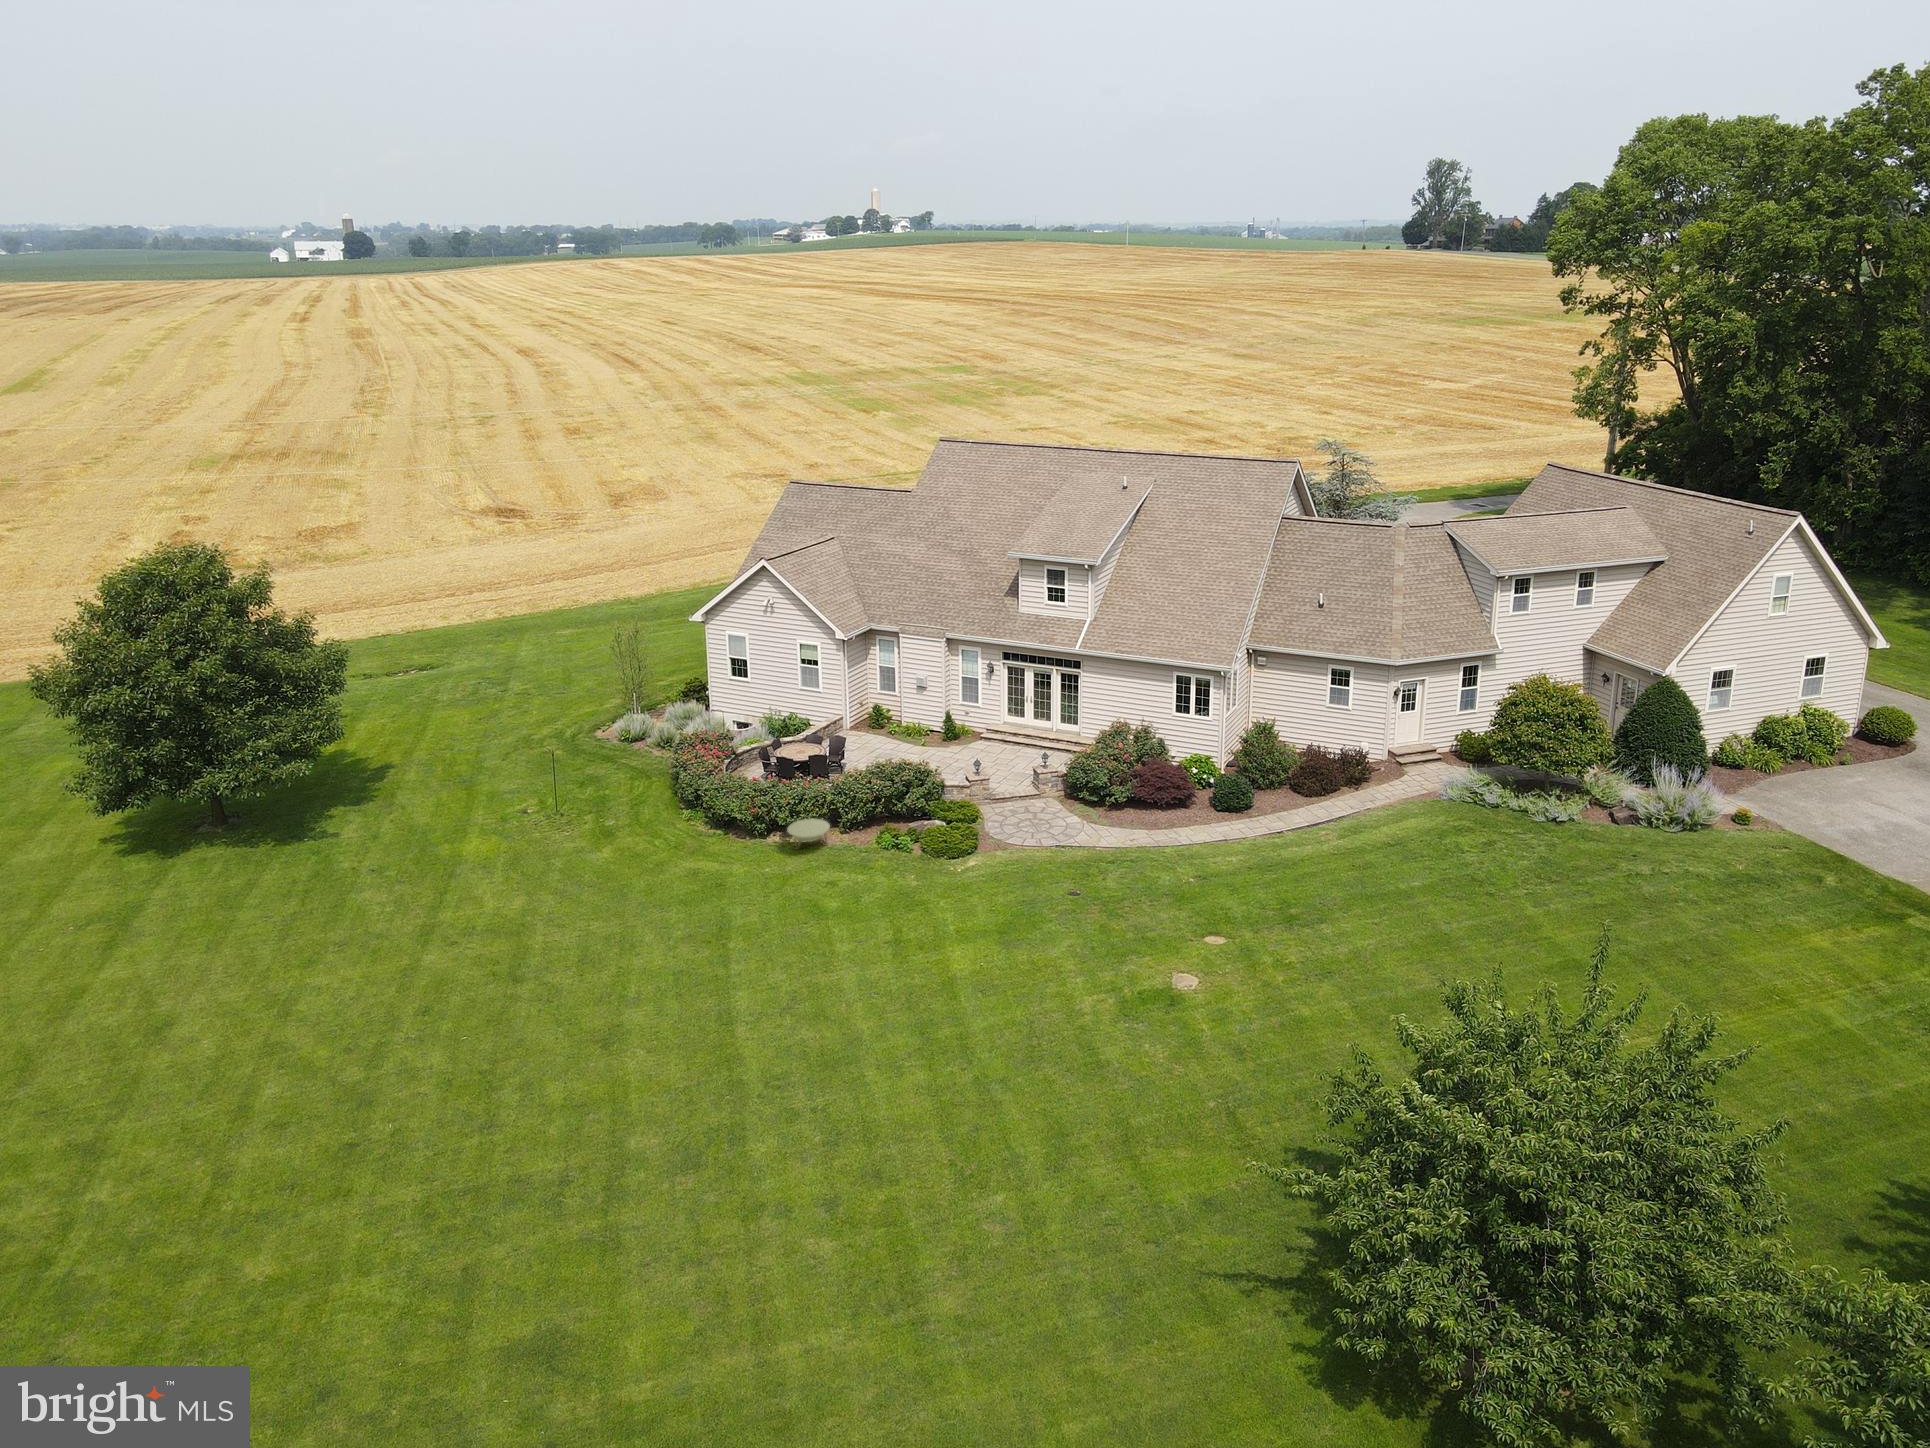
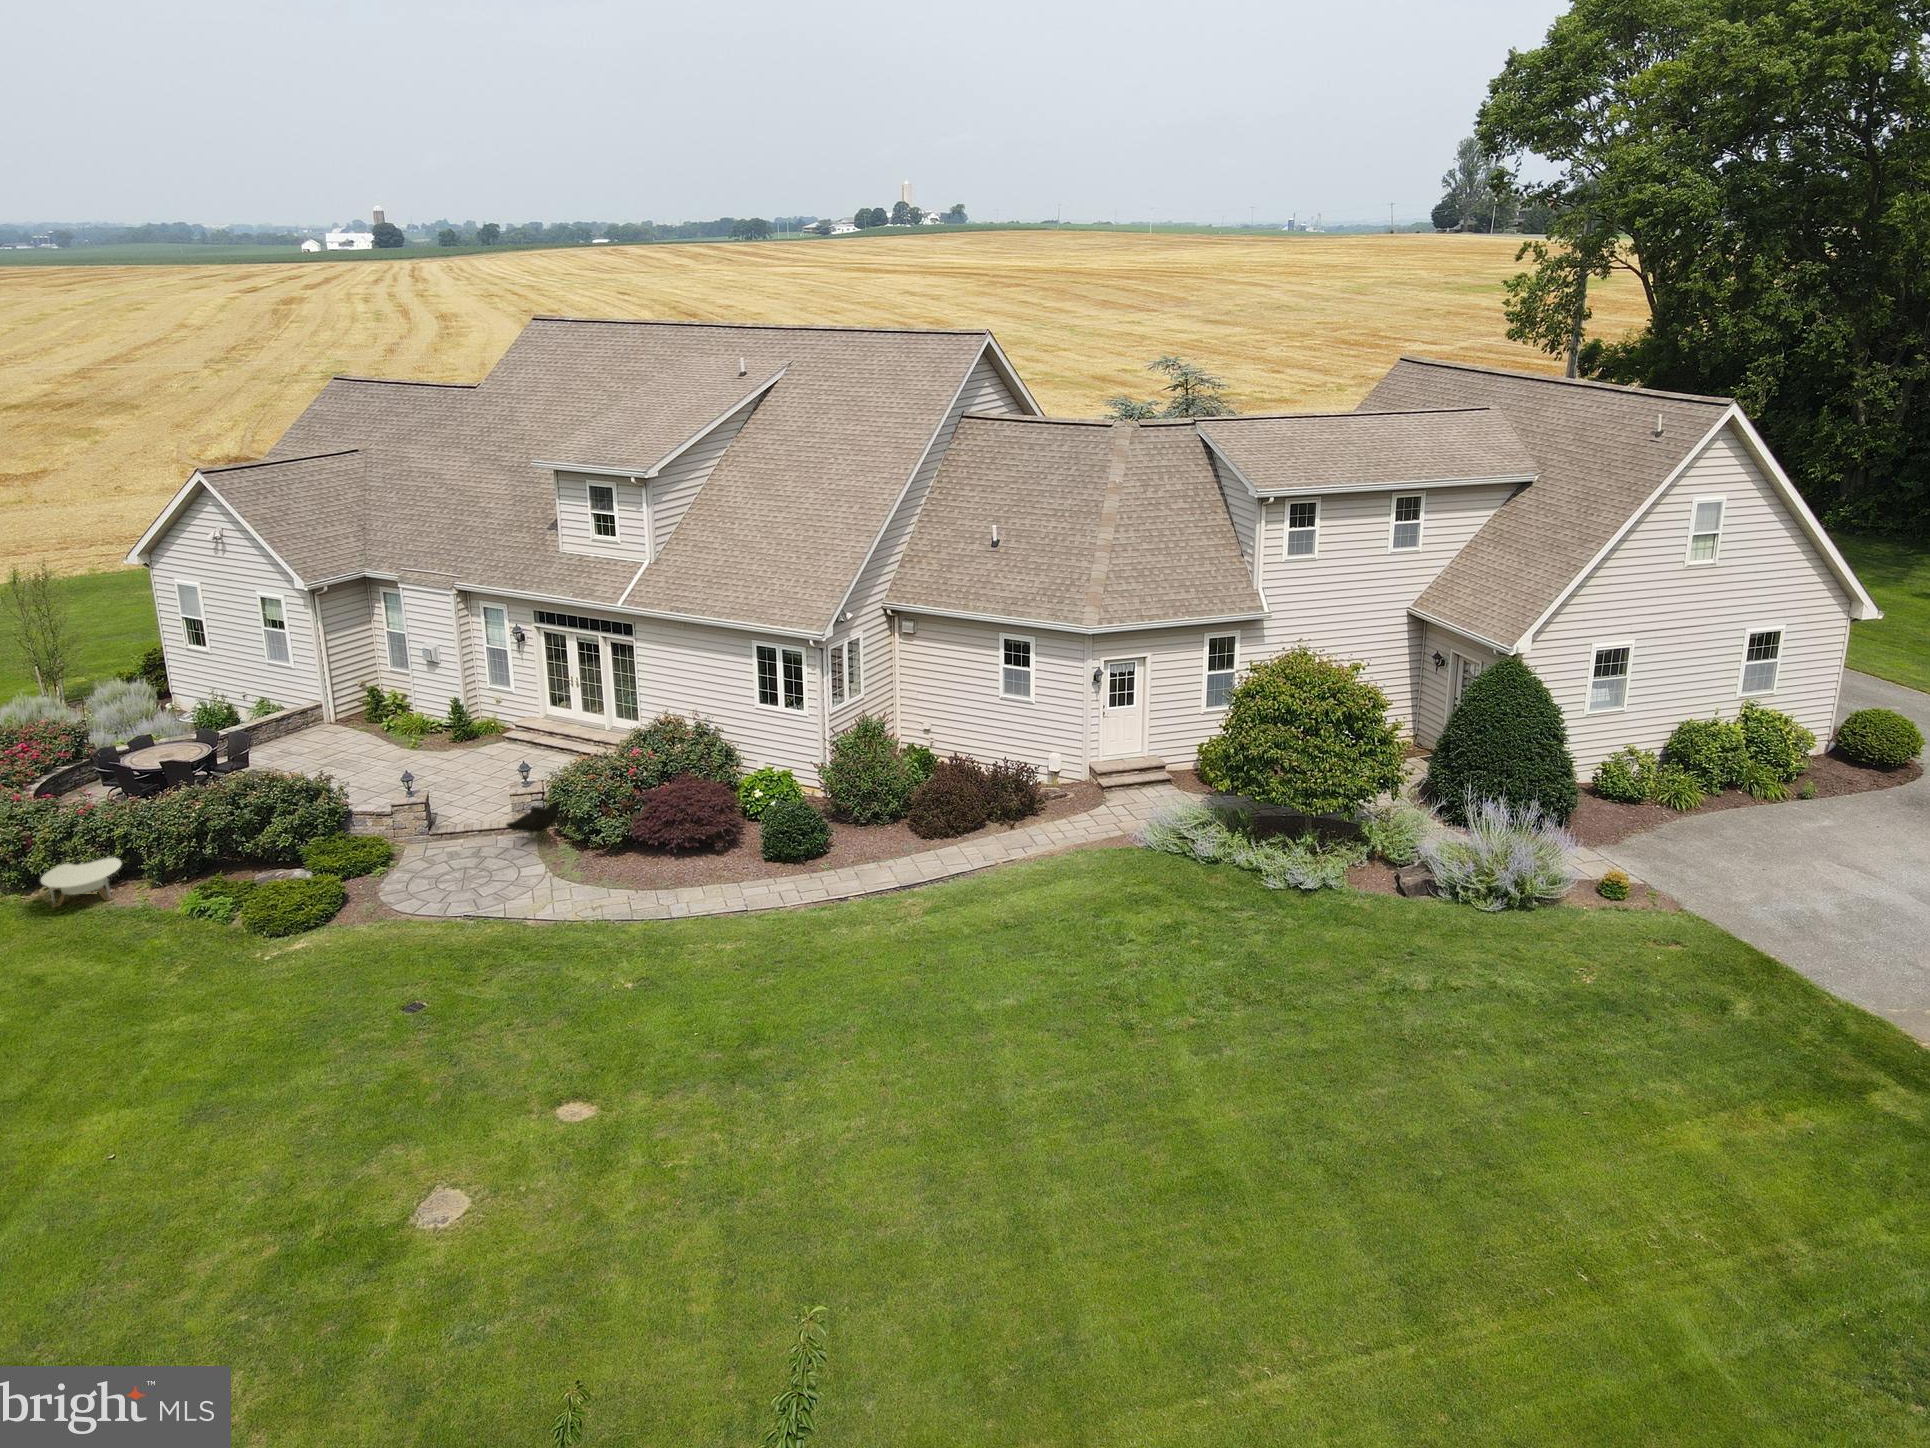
lounge chair: none [1046,778,1078,808] -> present [506,801,560,846]

